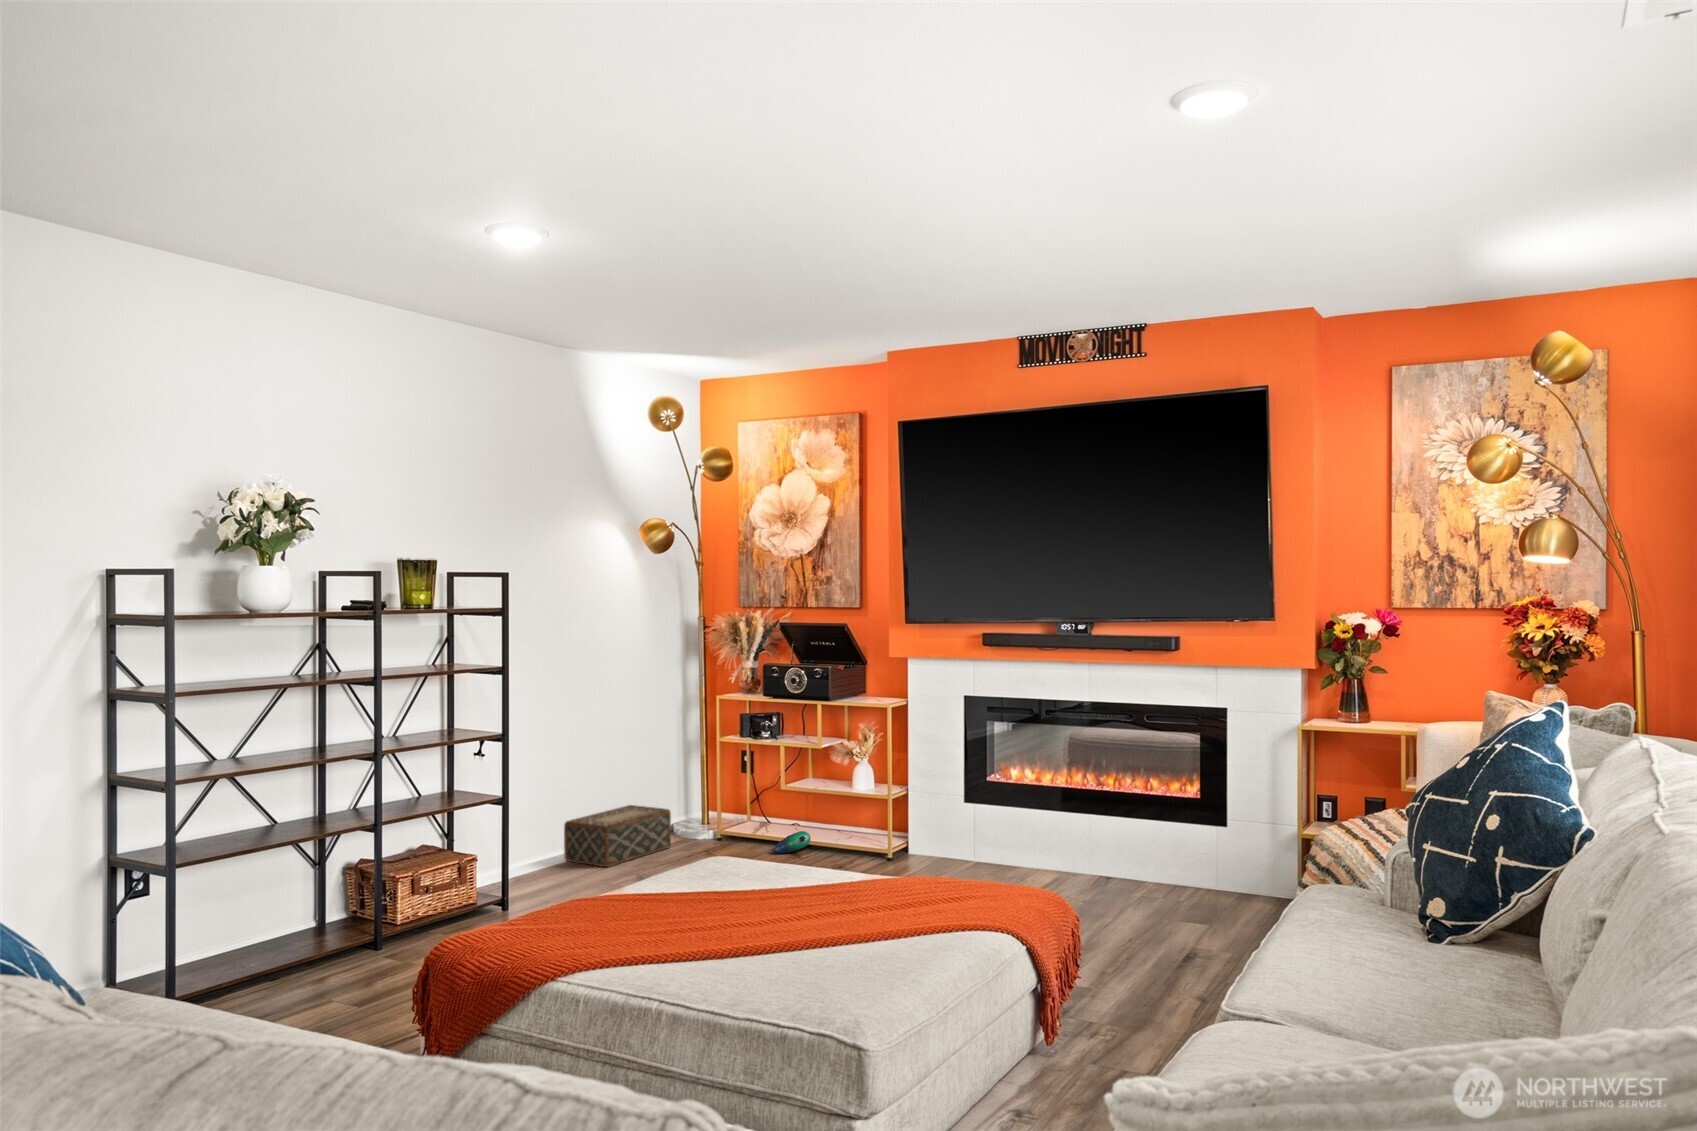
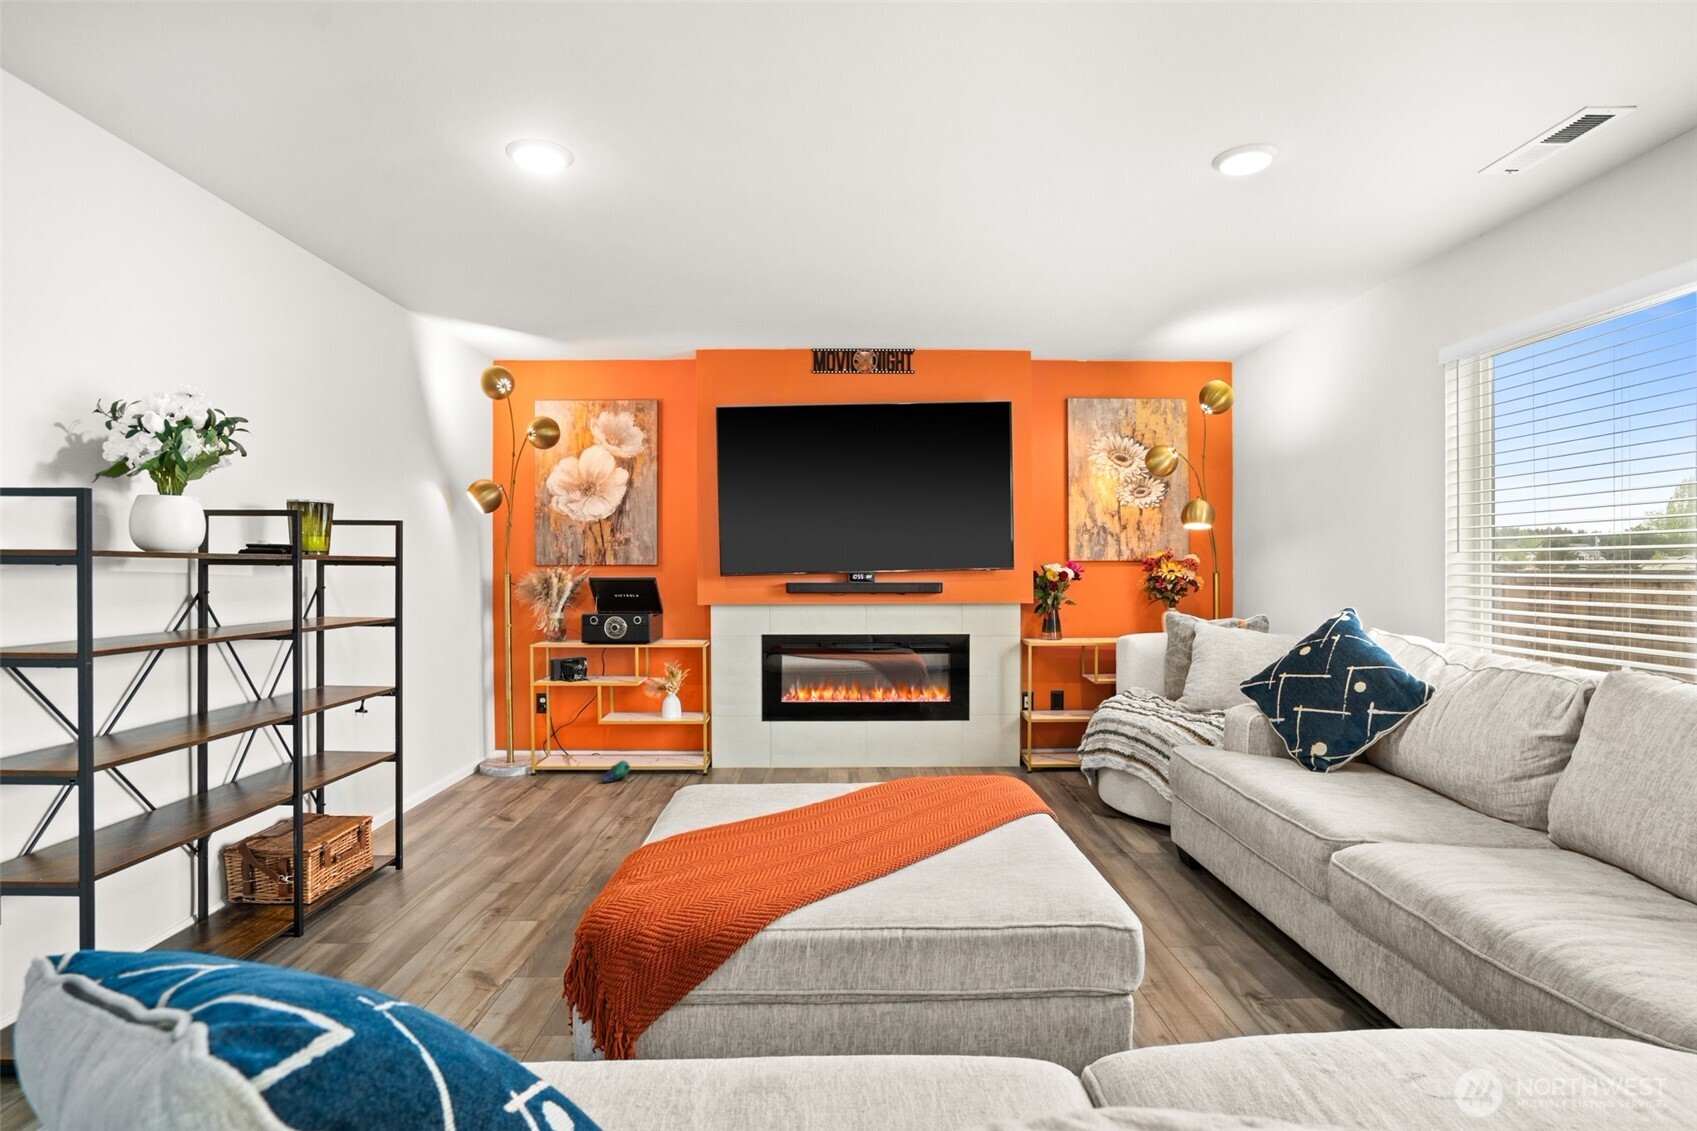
woven basket: present [564,805,671,867] -> none [397,754,496,816]

